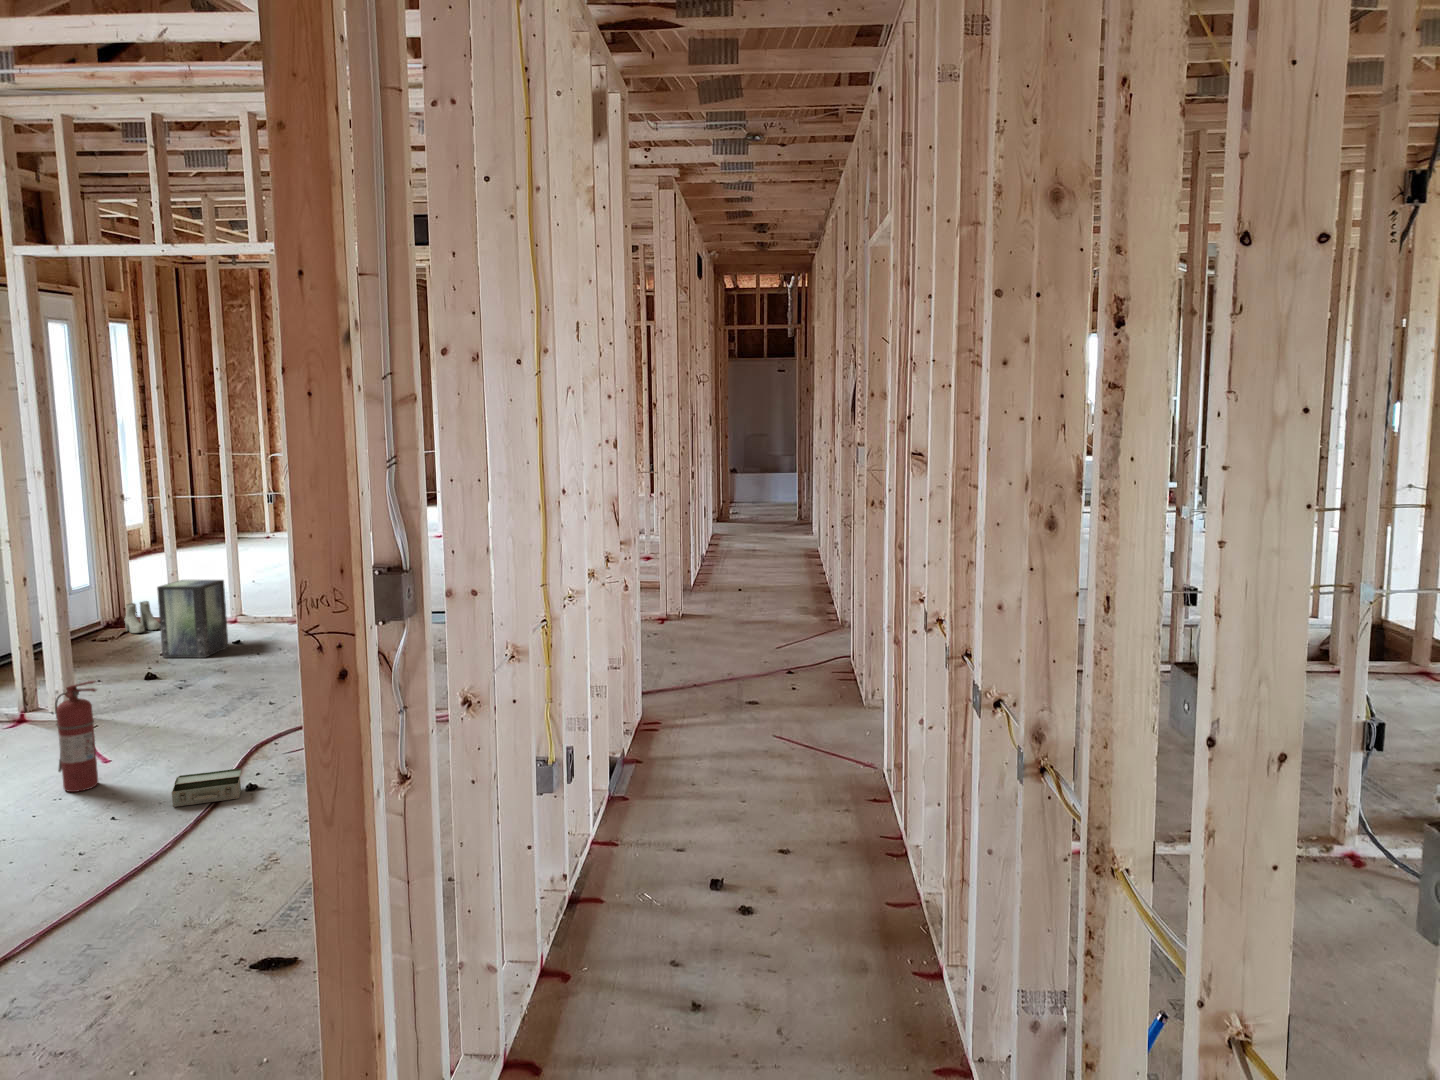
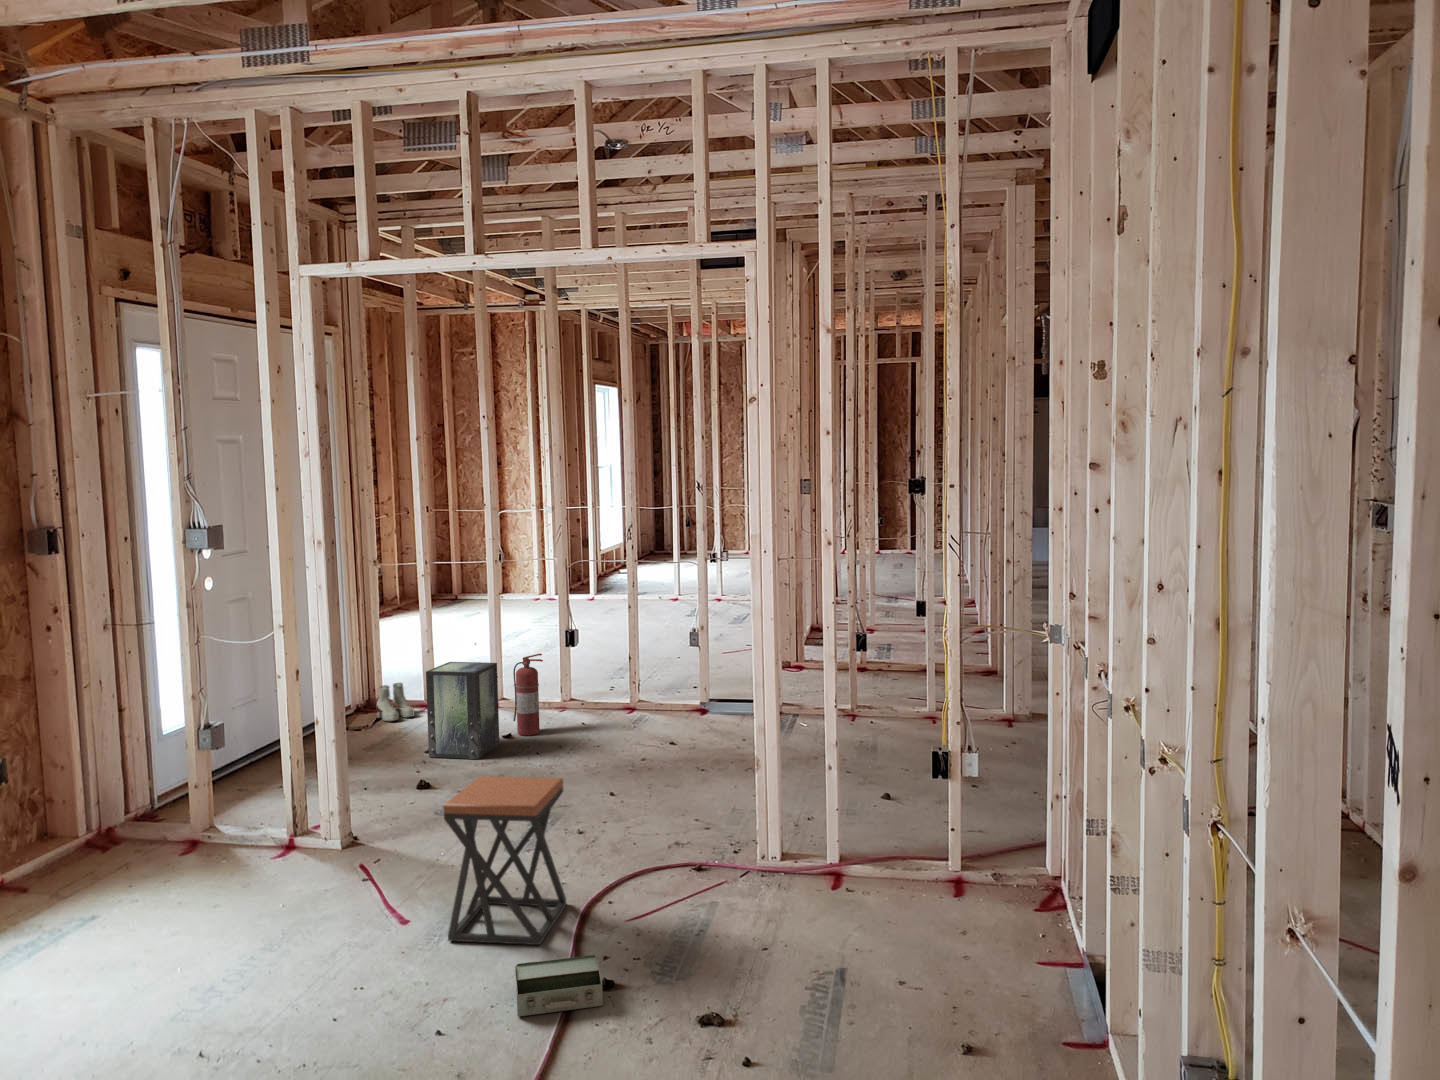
stool: none [128,652,239,770] -> present [443,776,566,945]
fire extinguisher: present [55,681,98,792] -> present [513,654,543,736]

